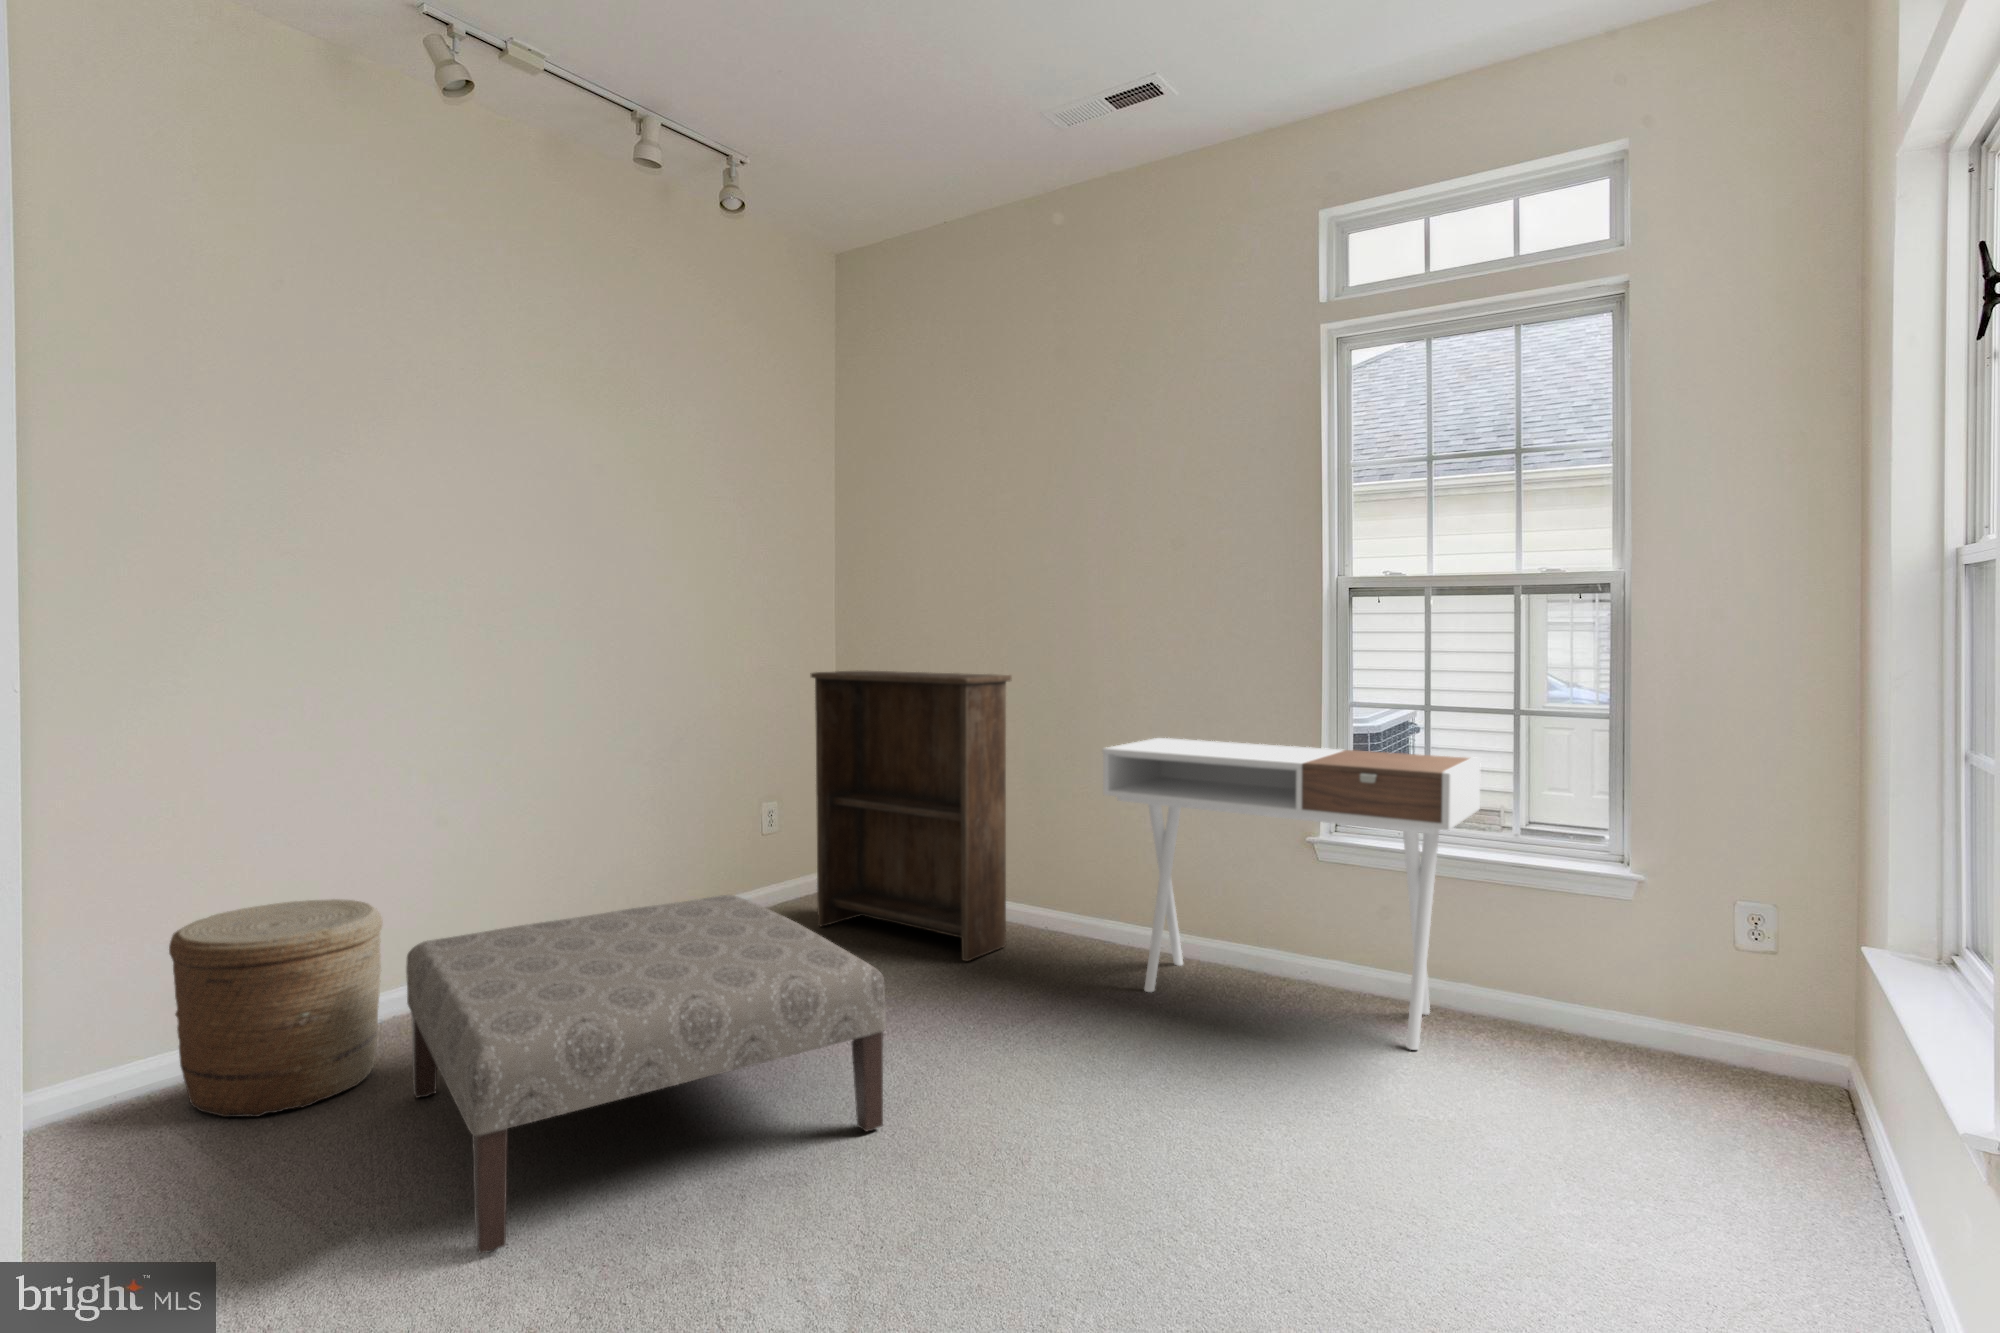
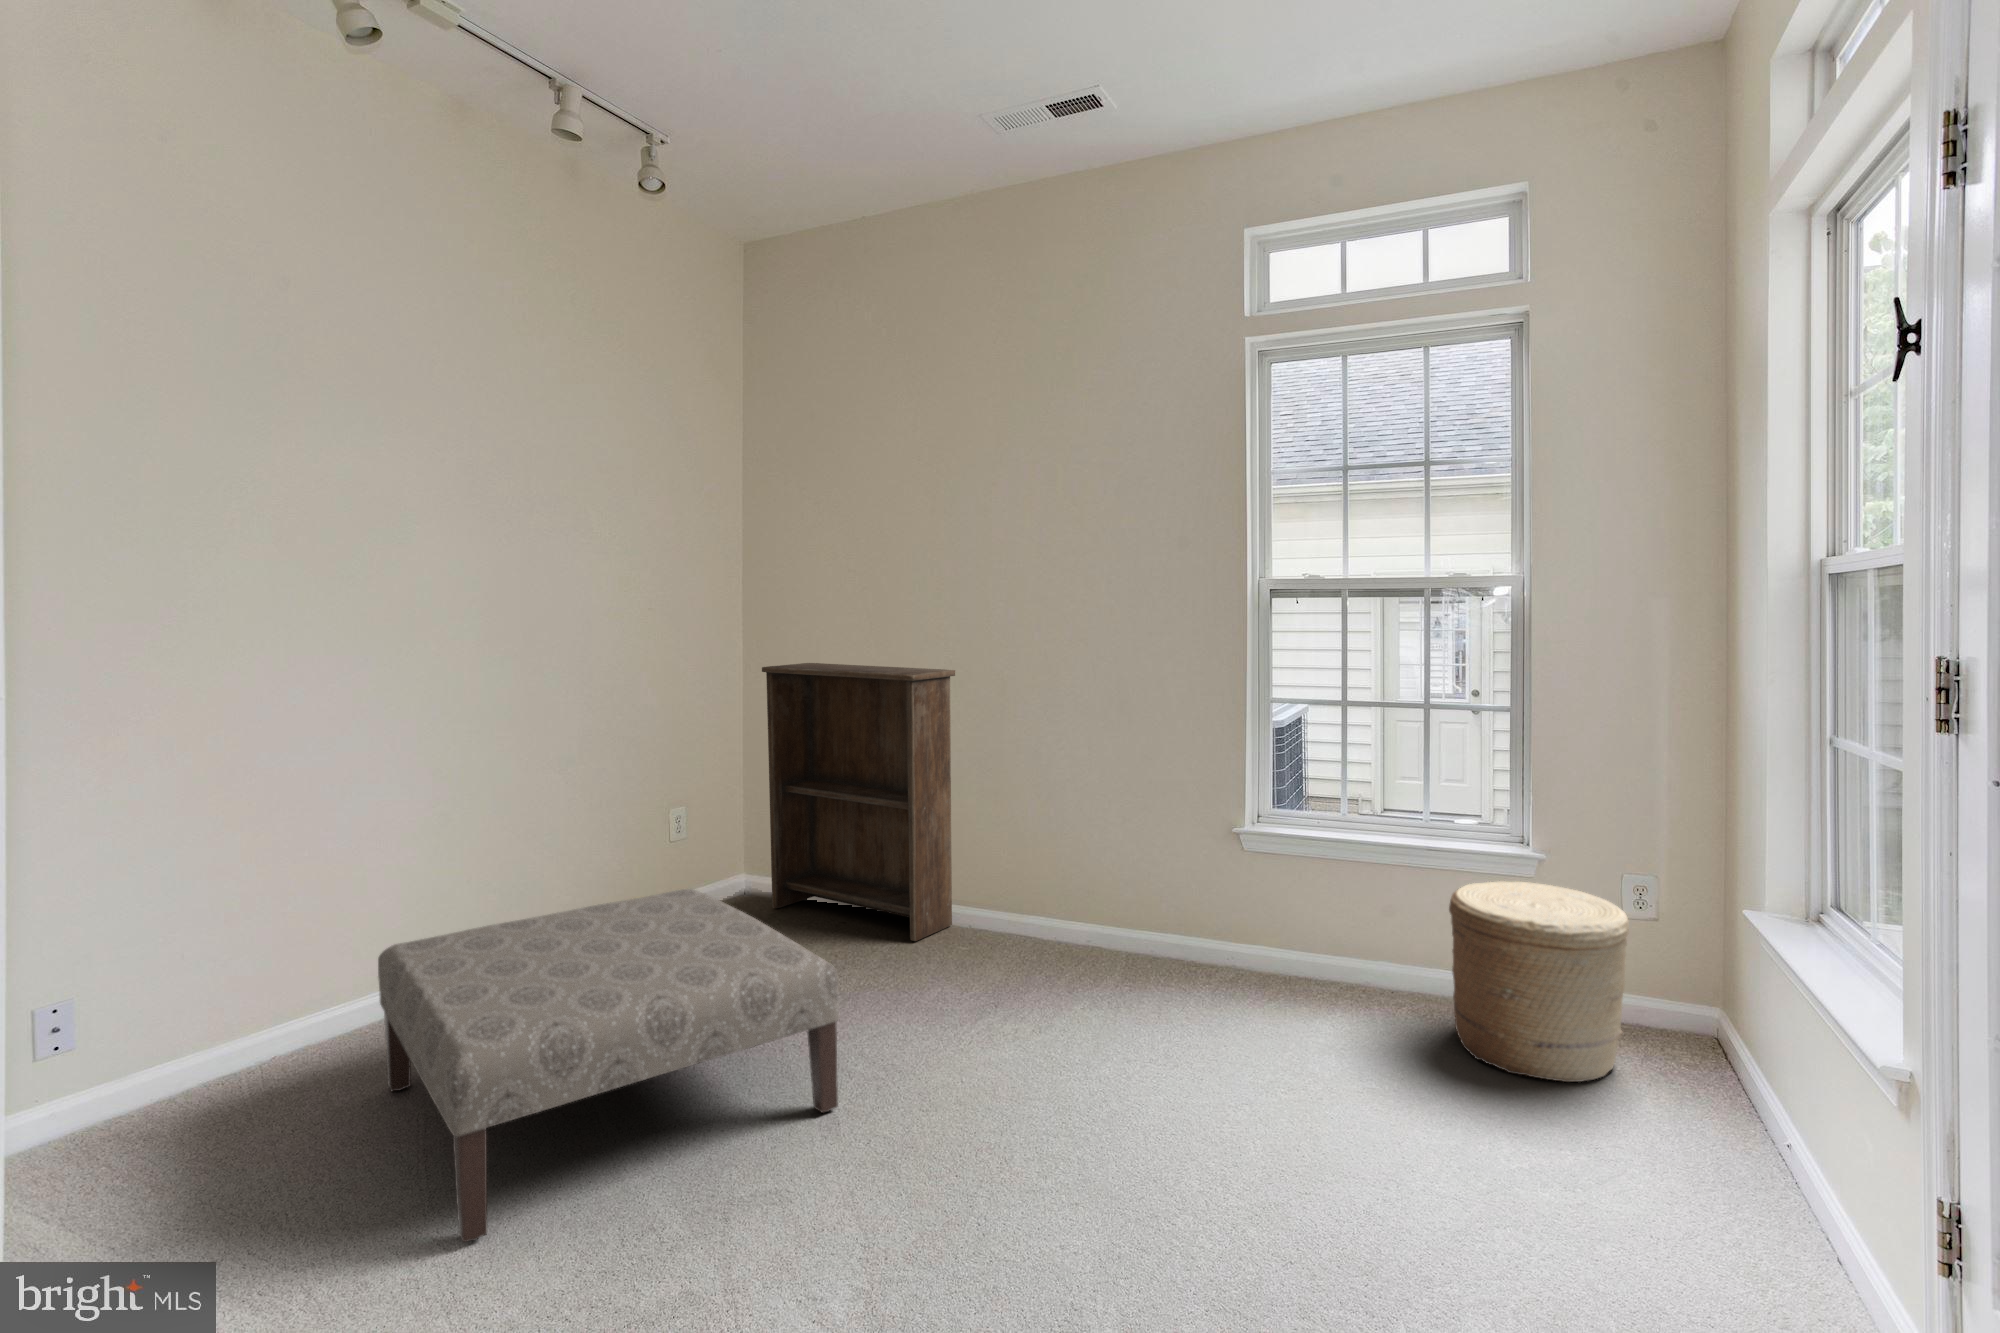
desk: present [1102,738,1481,1050] -> none [1041,729,1388,1020]
woven basket: present [169,899,382,1117] -> present [1449,881,1629,1082]

